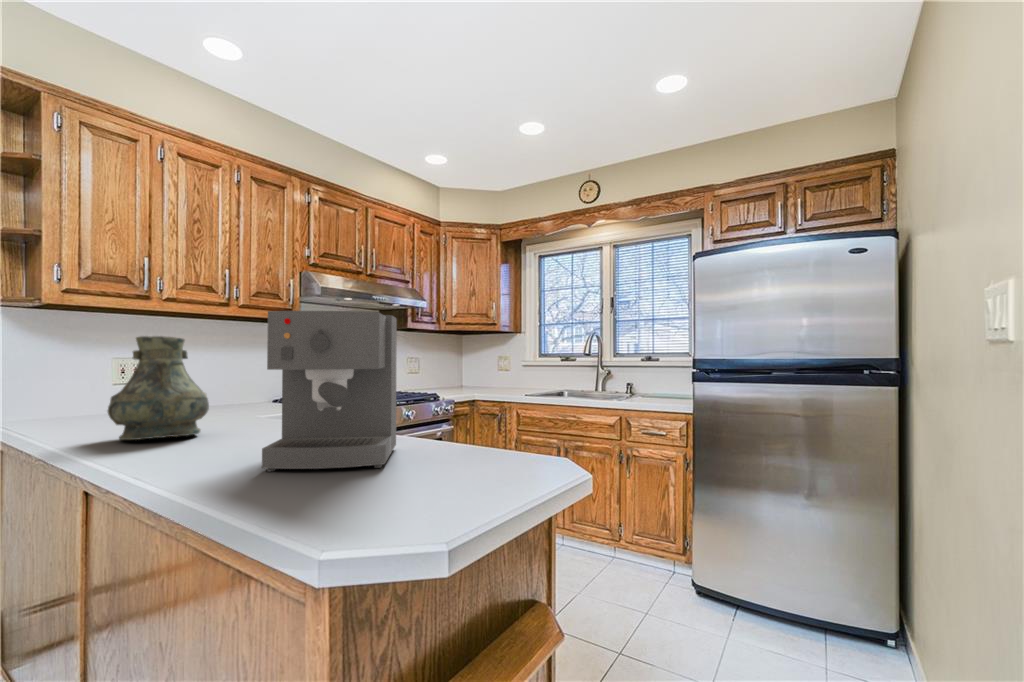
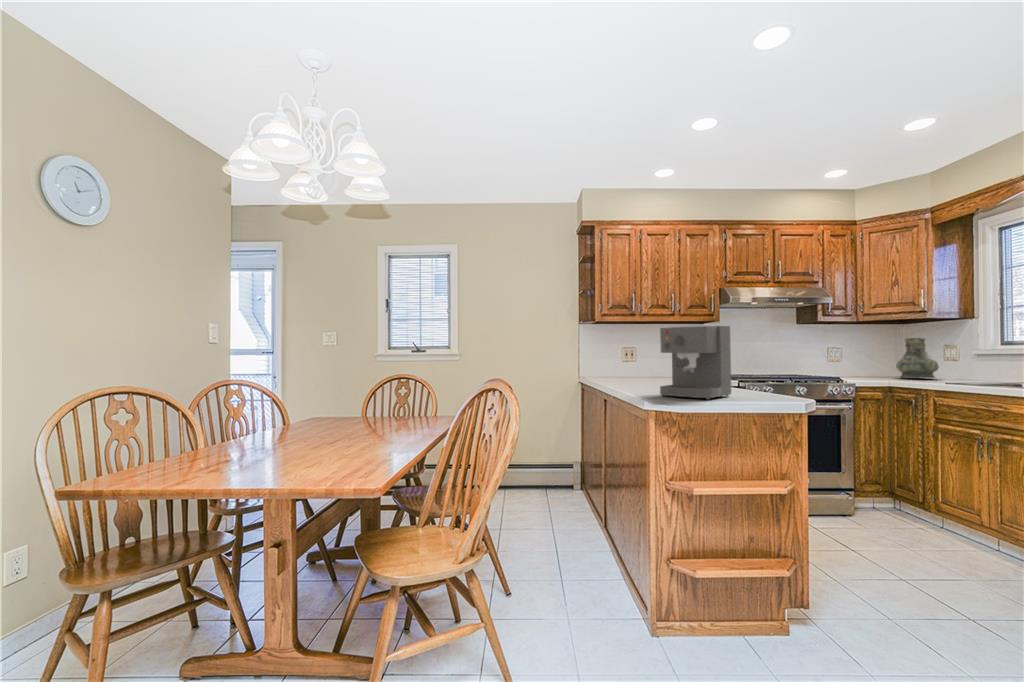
vase: present [108,336,209,440] -> present [896,338,939,378]

